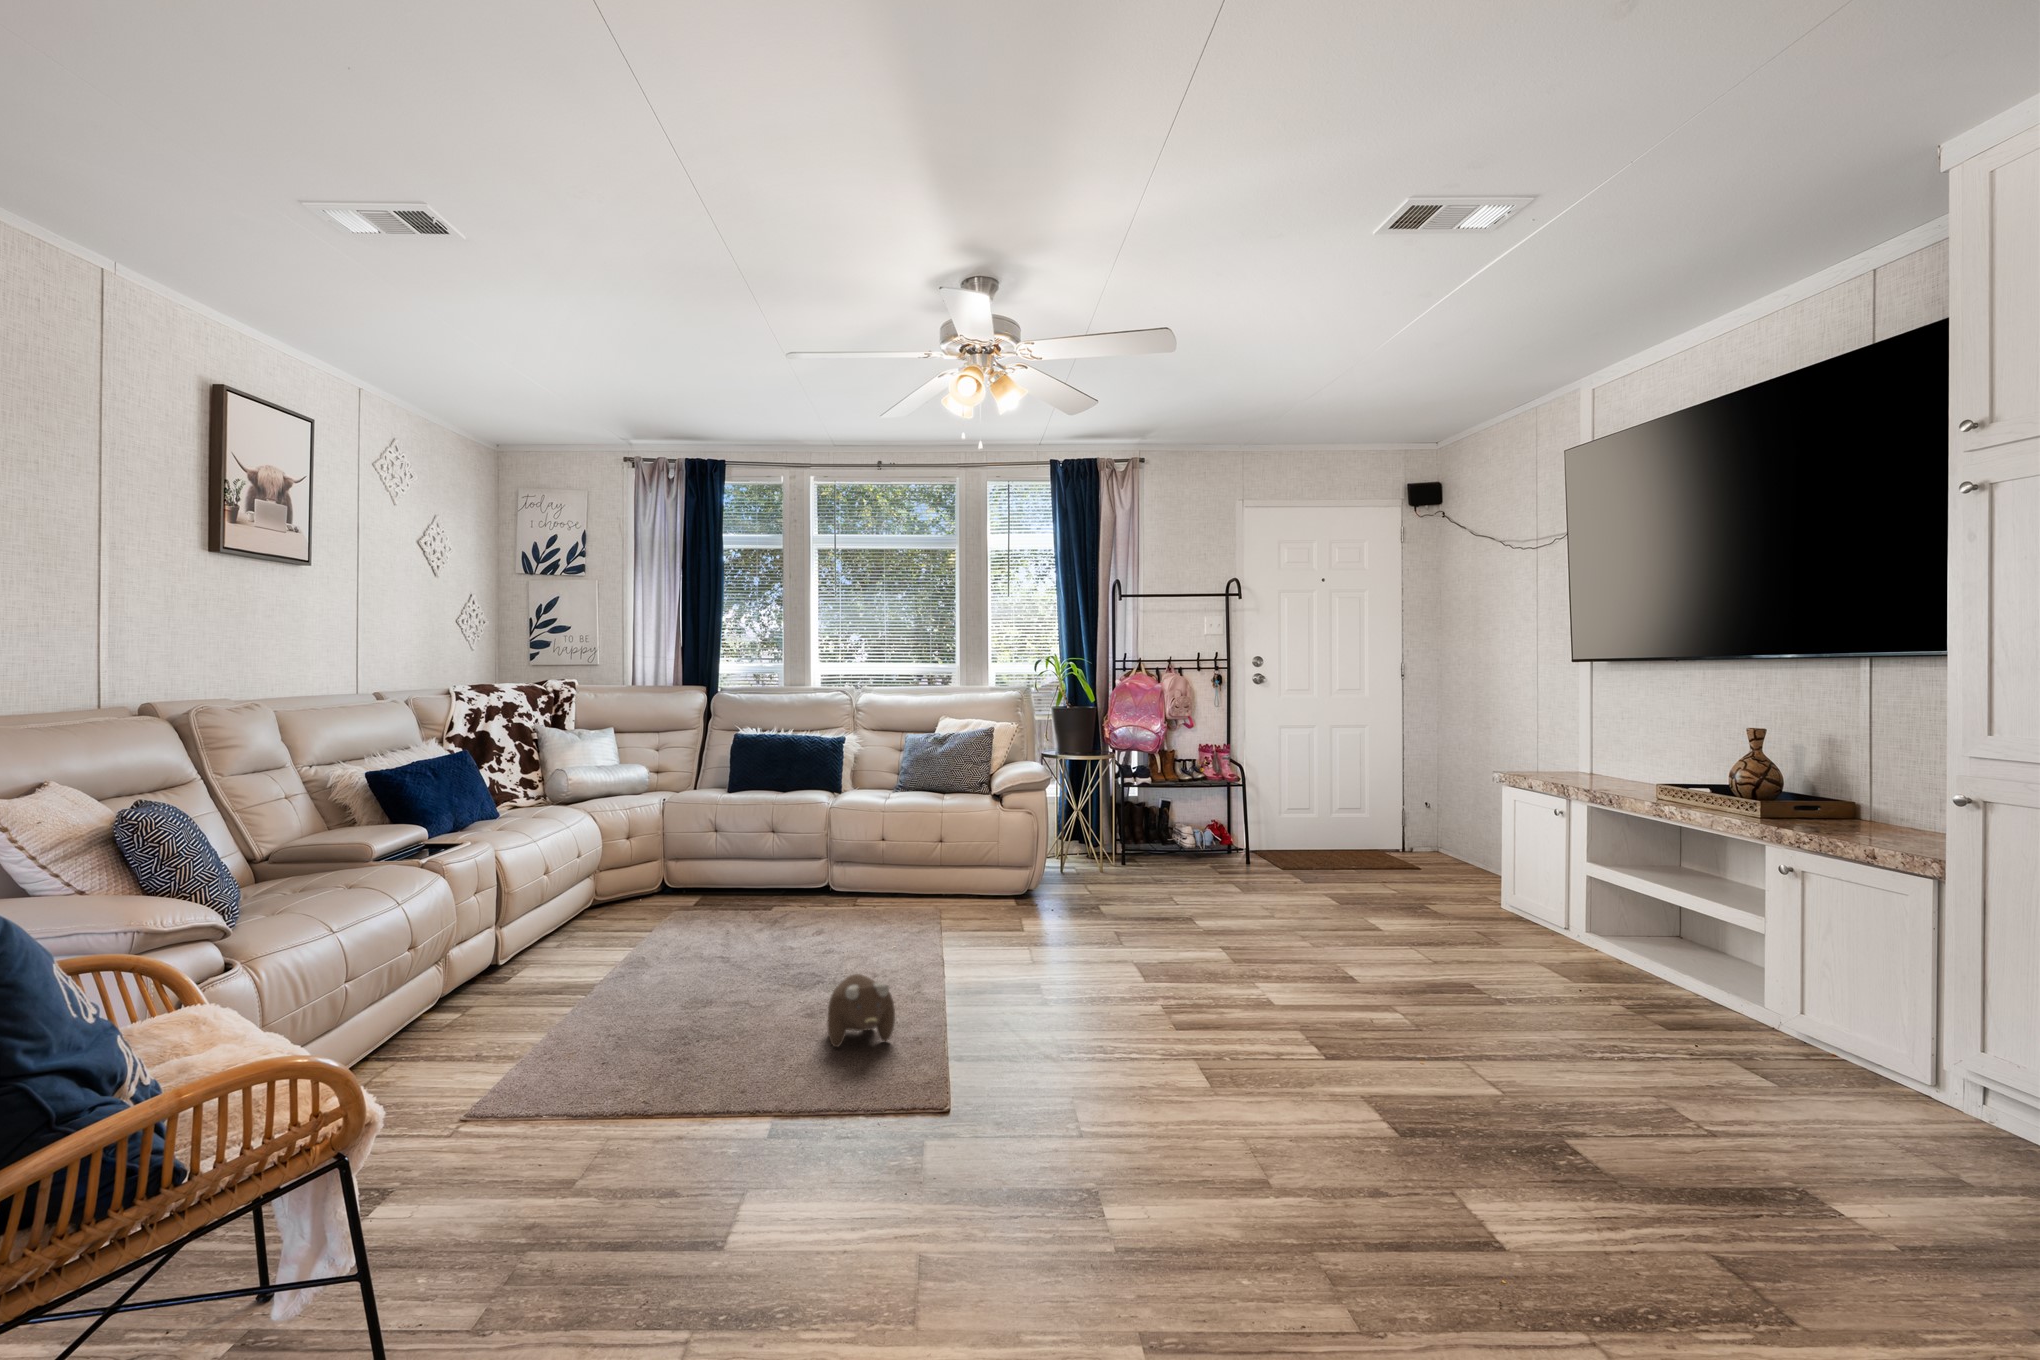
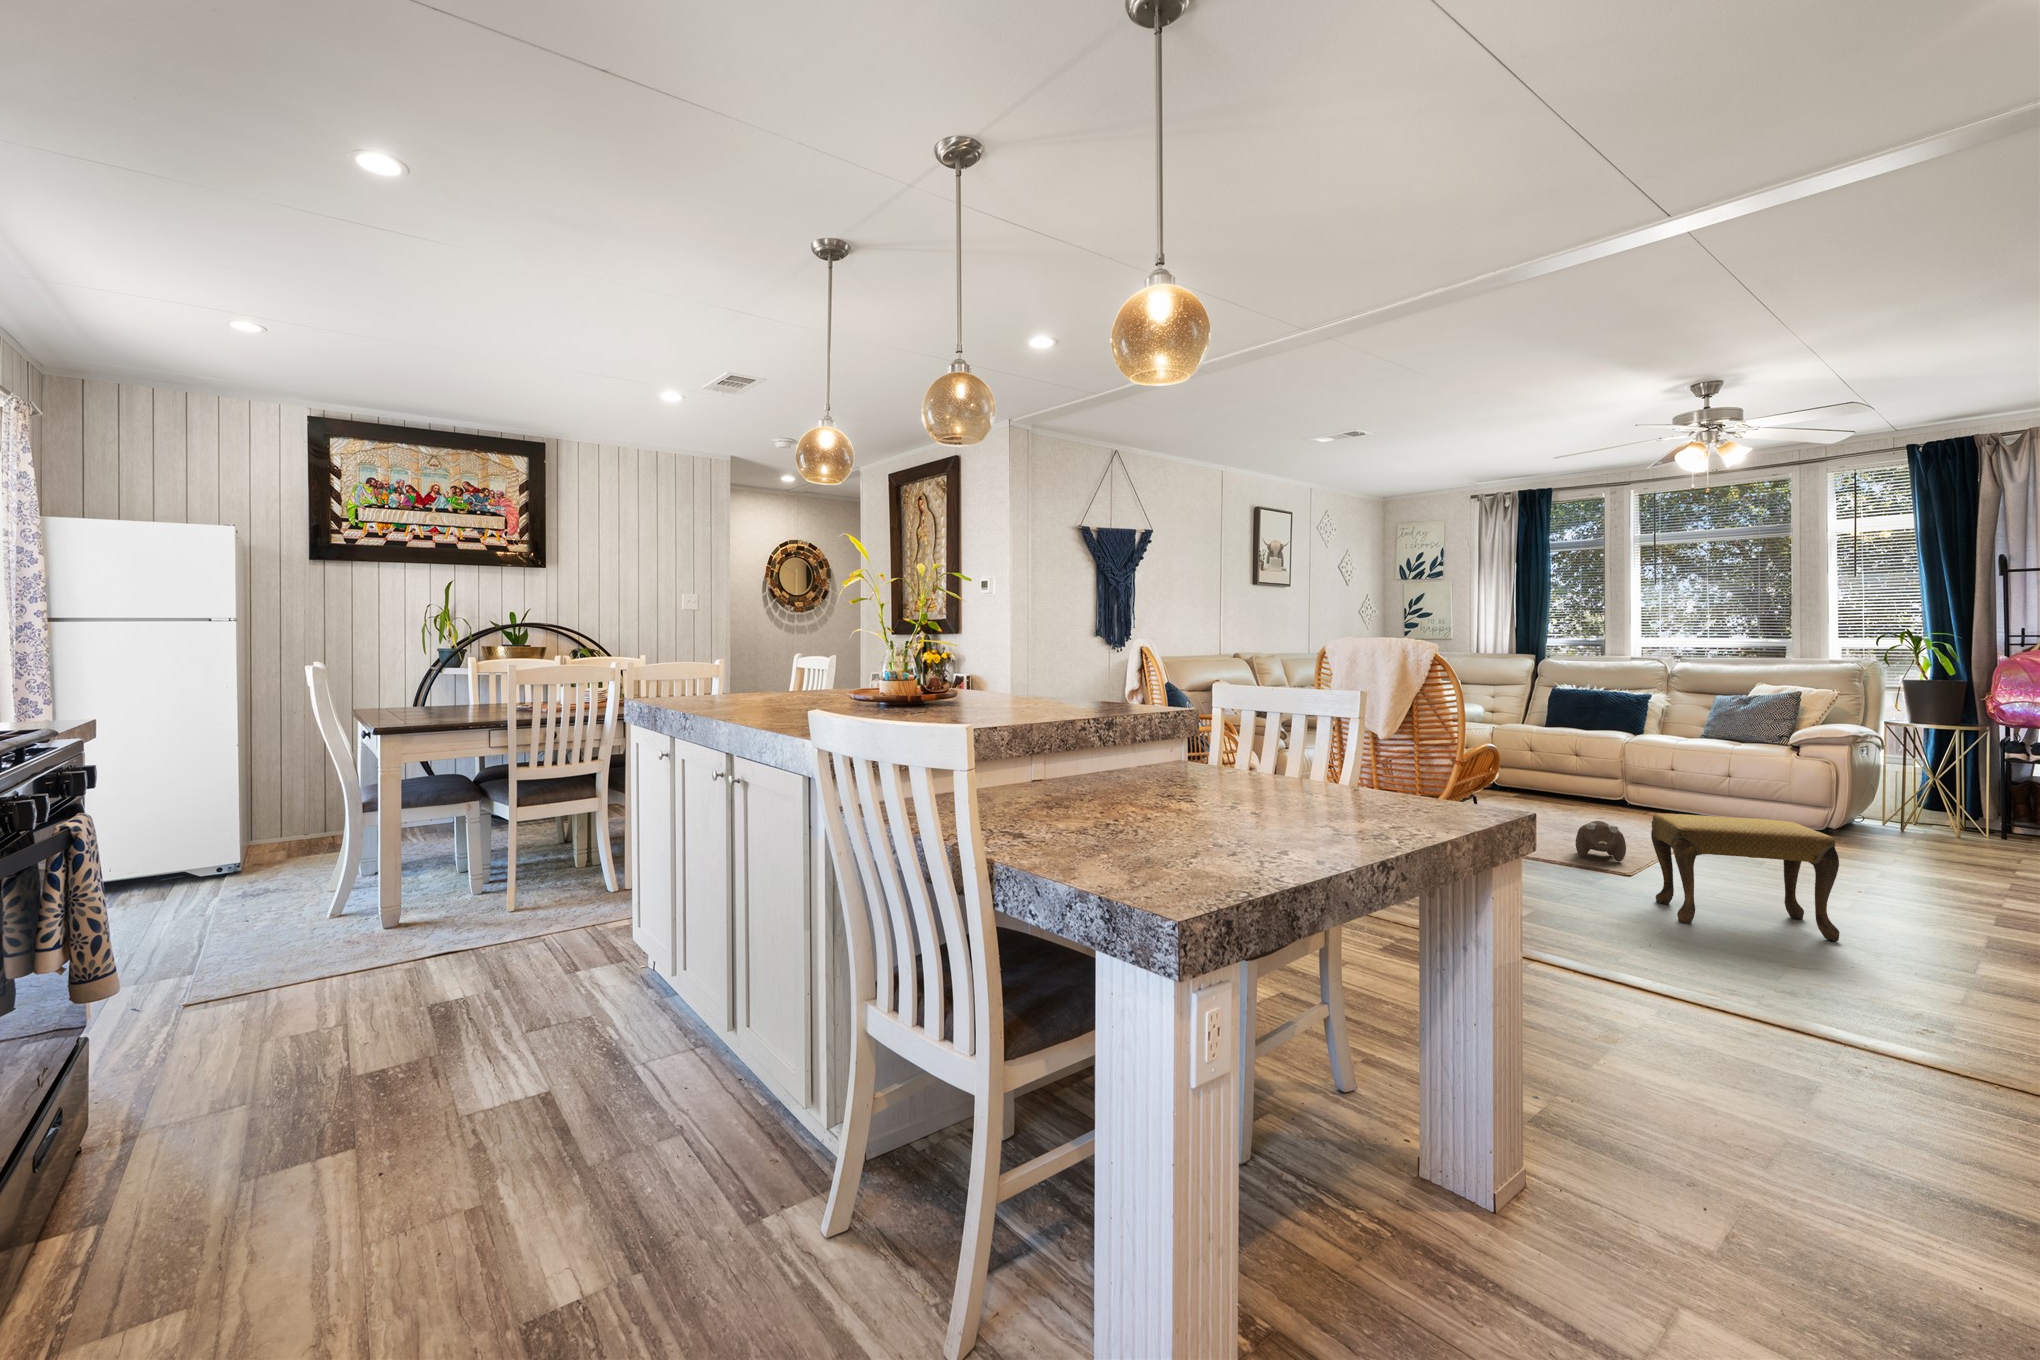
footstool: none [975,947,1216,1195] -> present [1651,813,1839,941]

